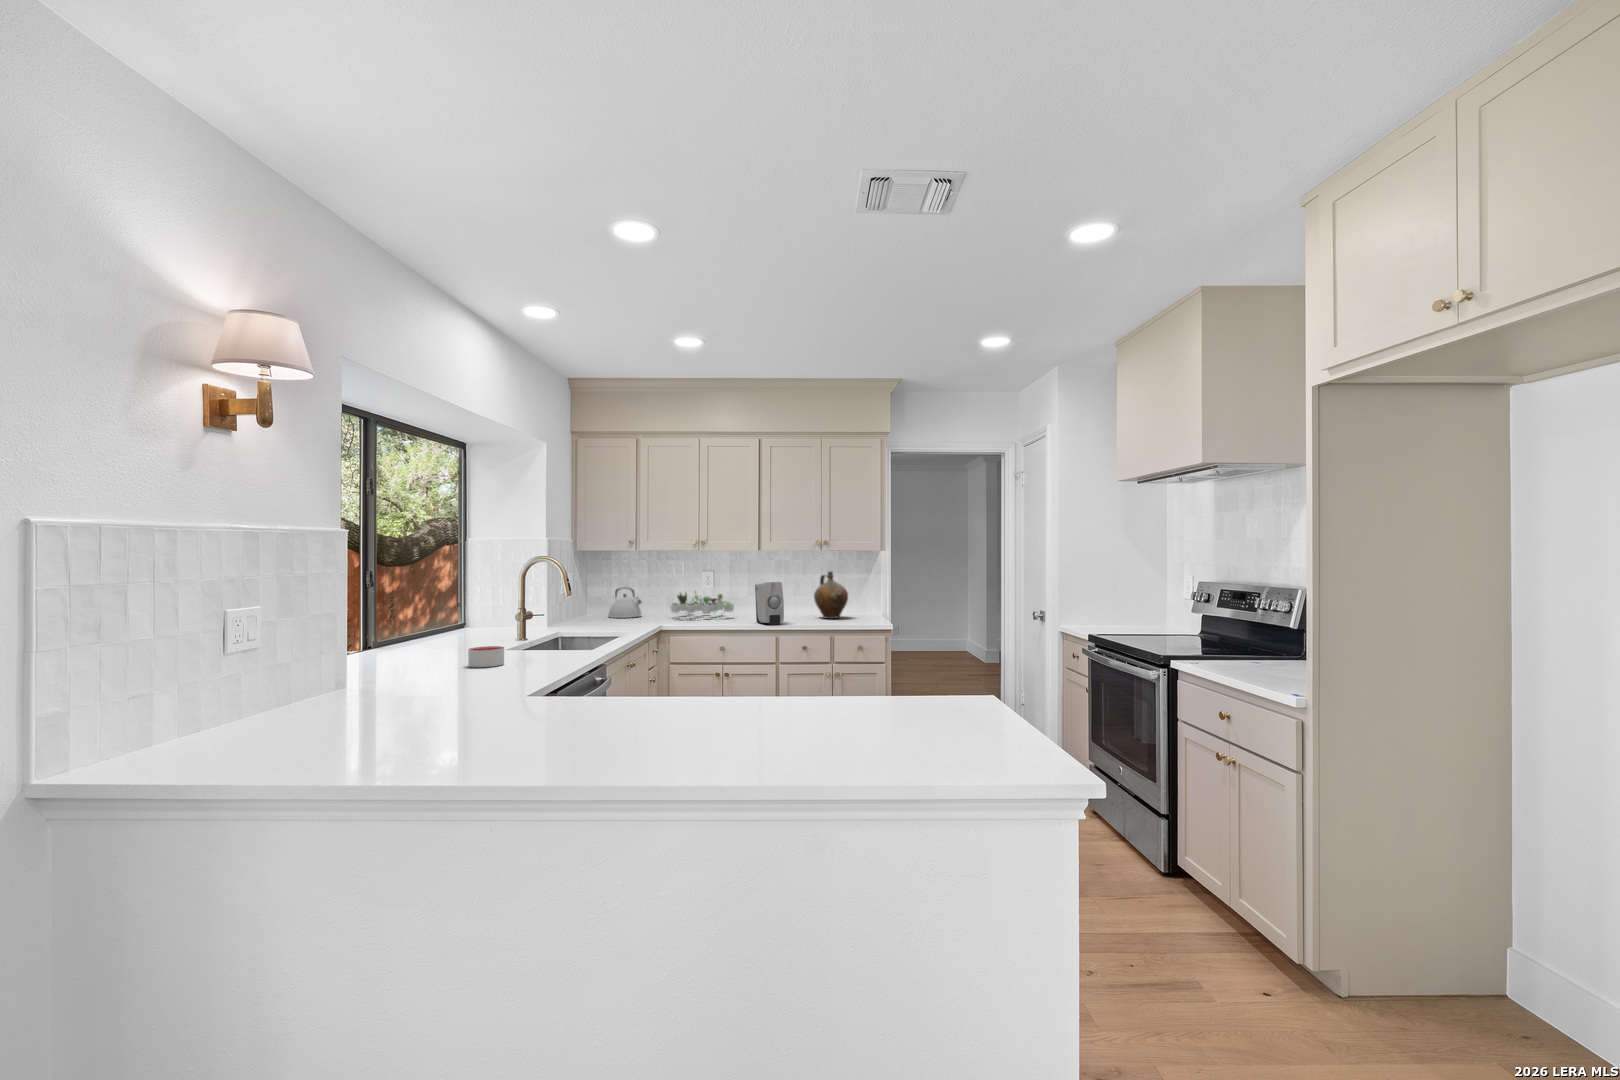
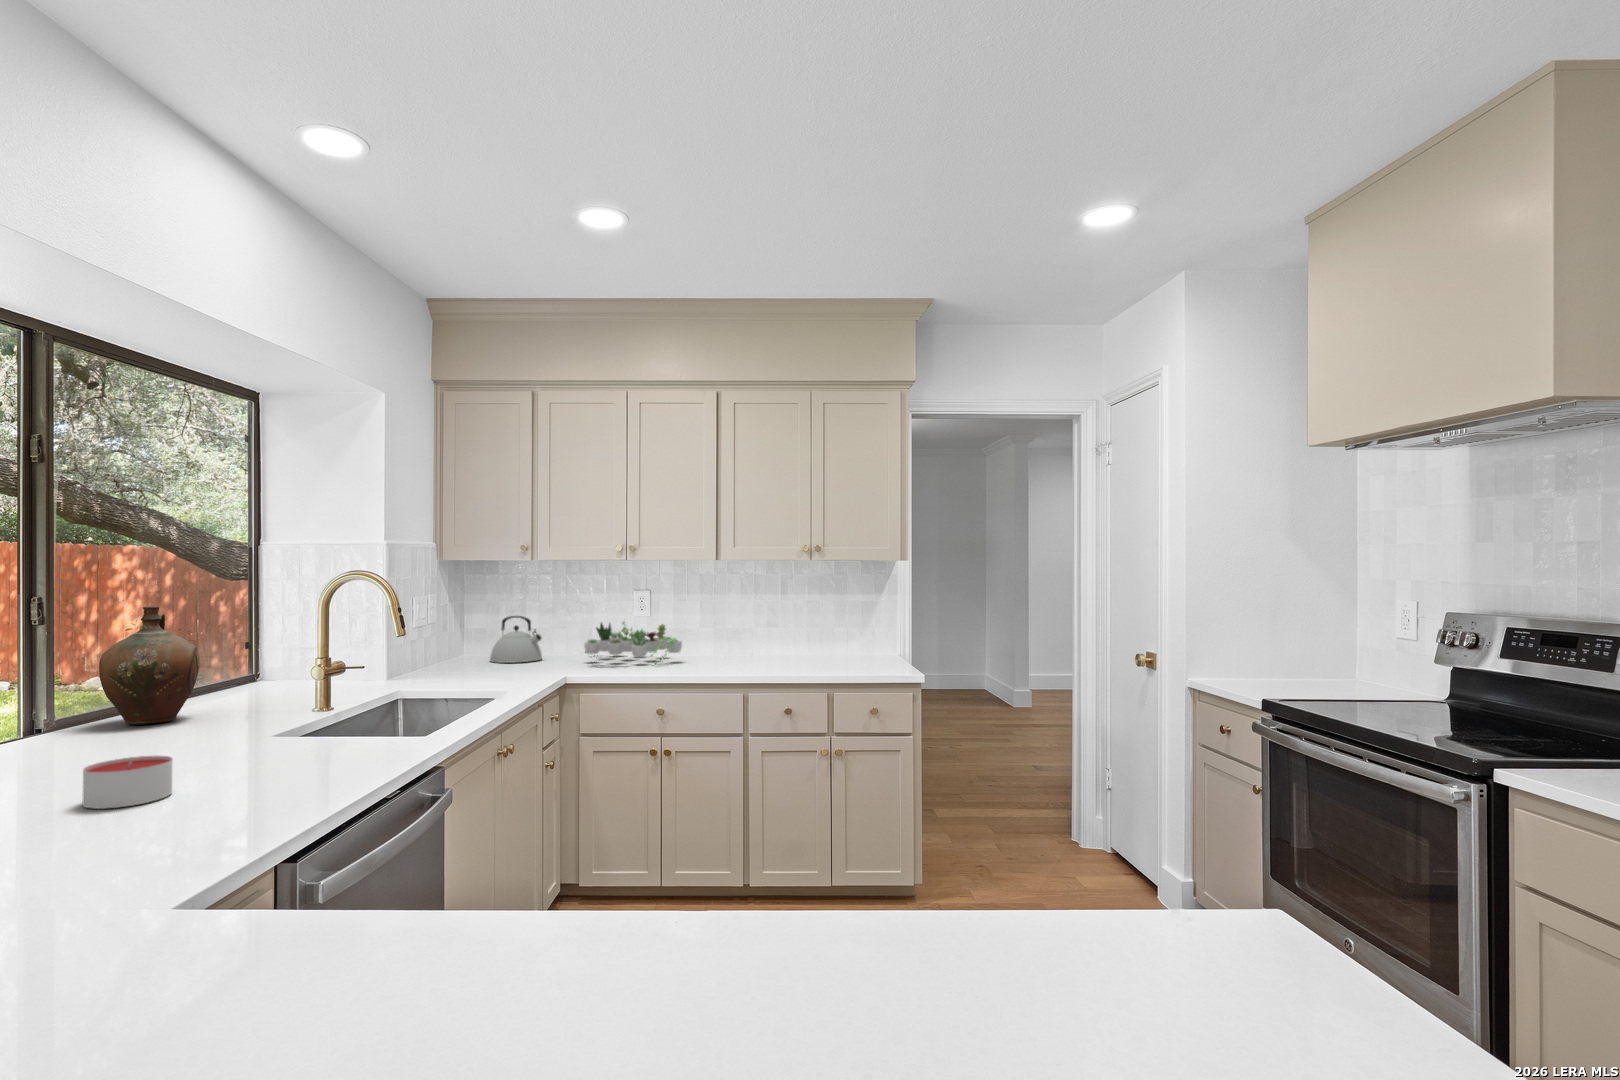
ceramic jug: present [814,571,848,619] -> present [99,606,200,725]
soap dispenser: present [755,582,784,625] -> none [713,609,757,676]

